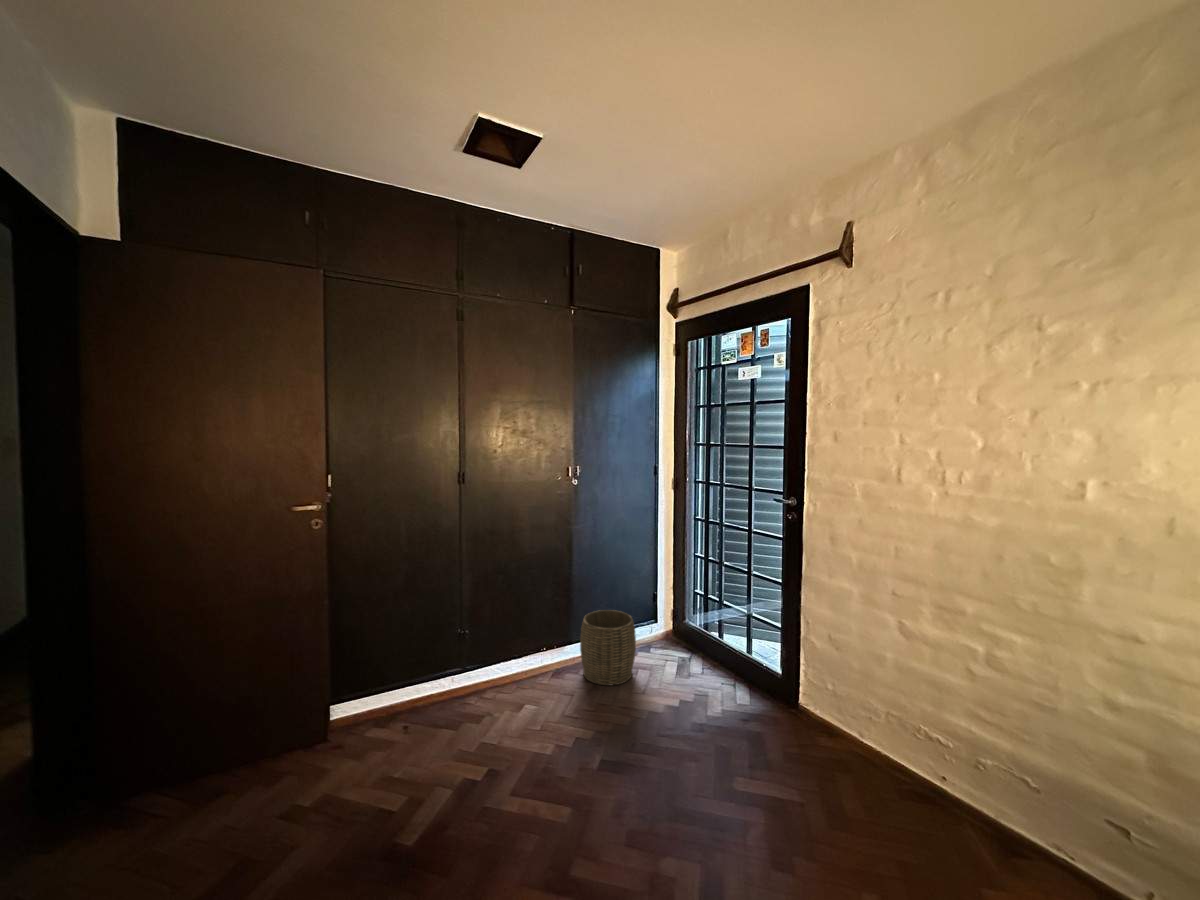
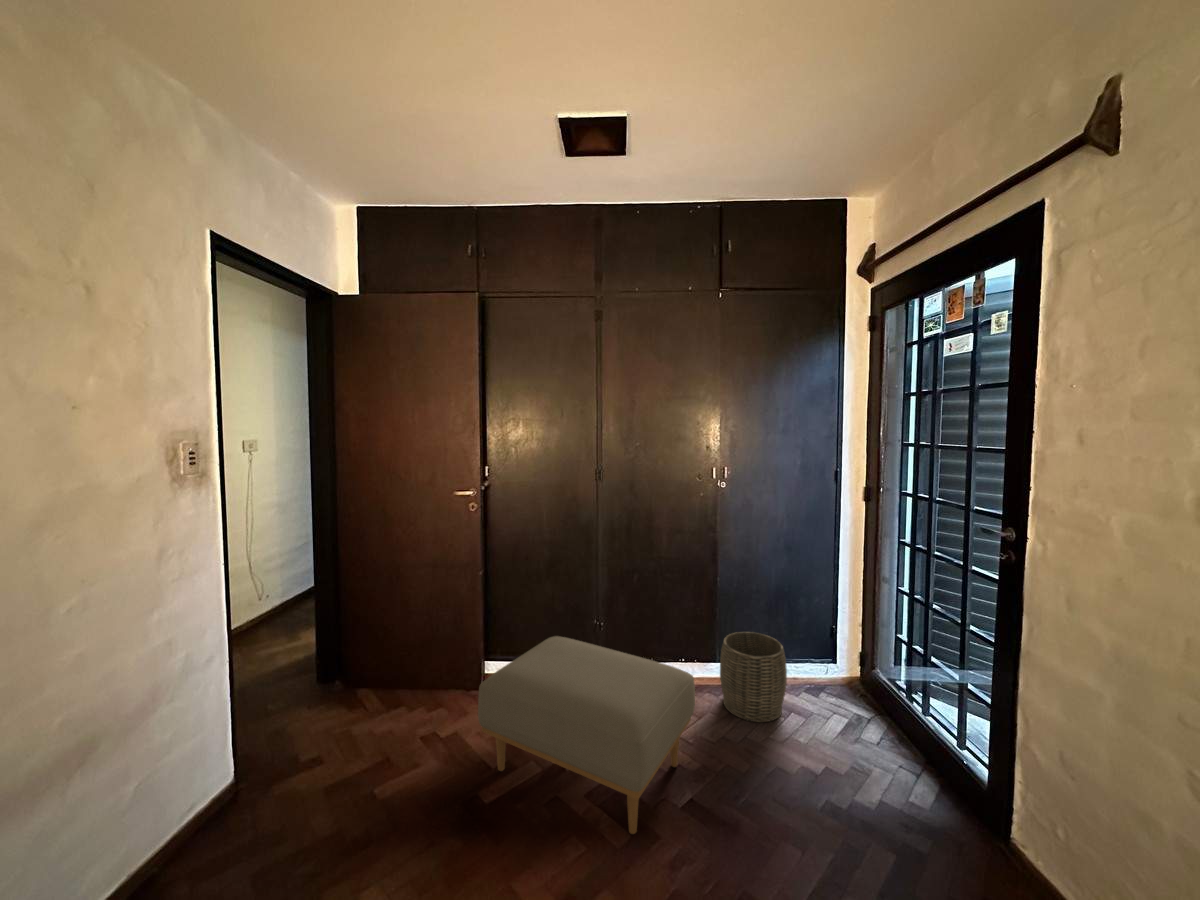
ottoman: none [386,649,591,807] -> present [478,636,695,834]

